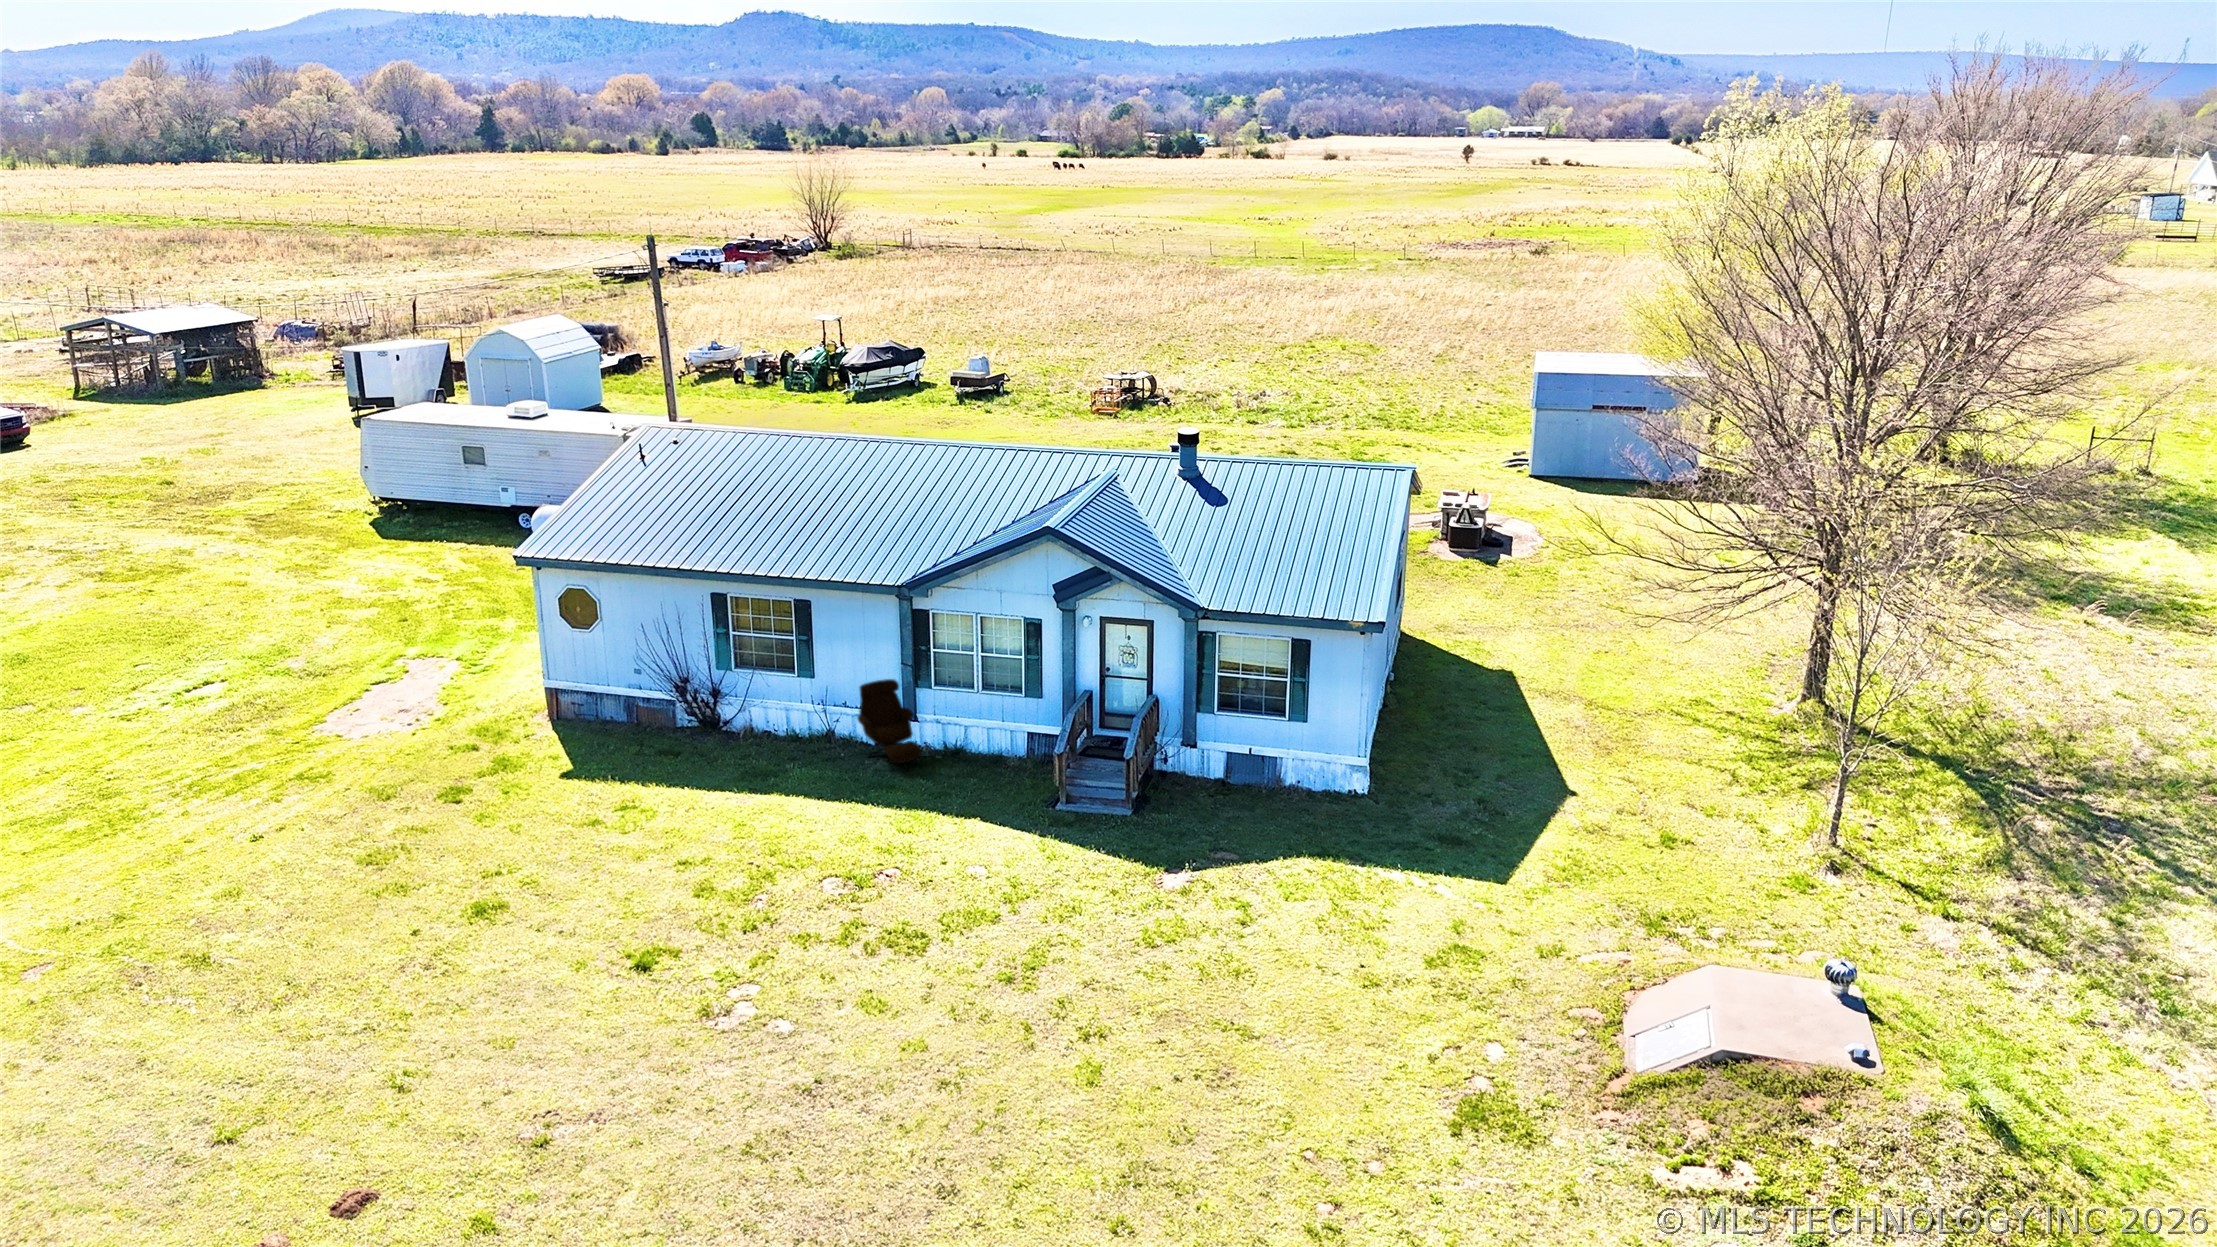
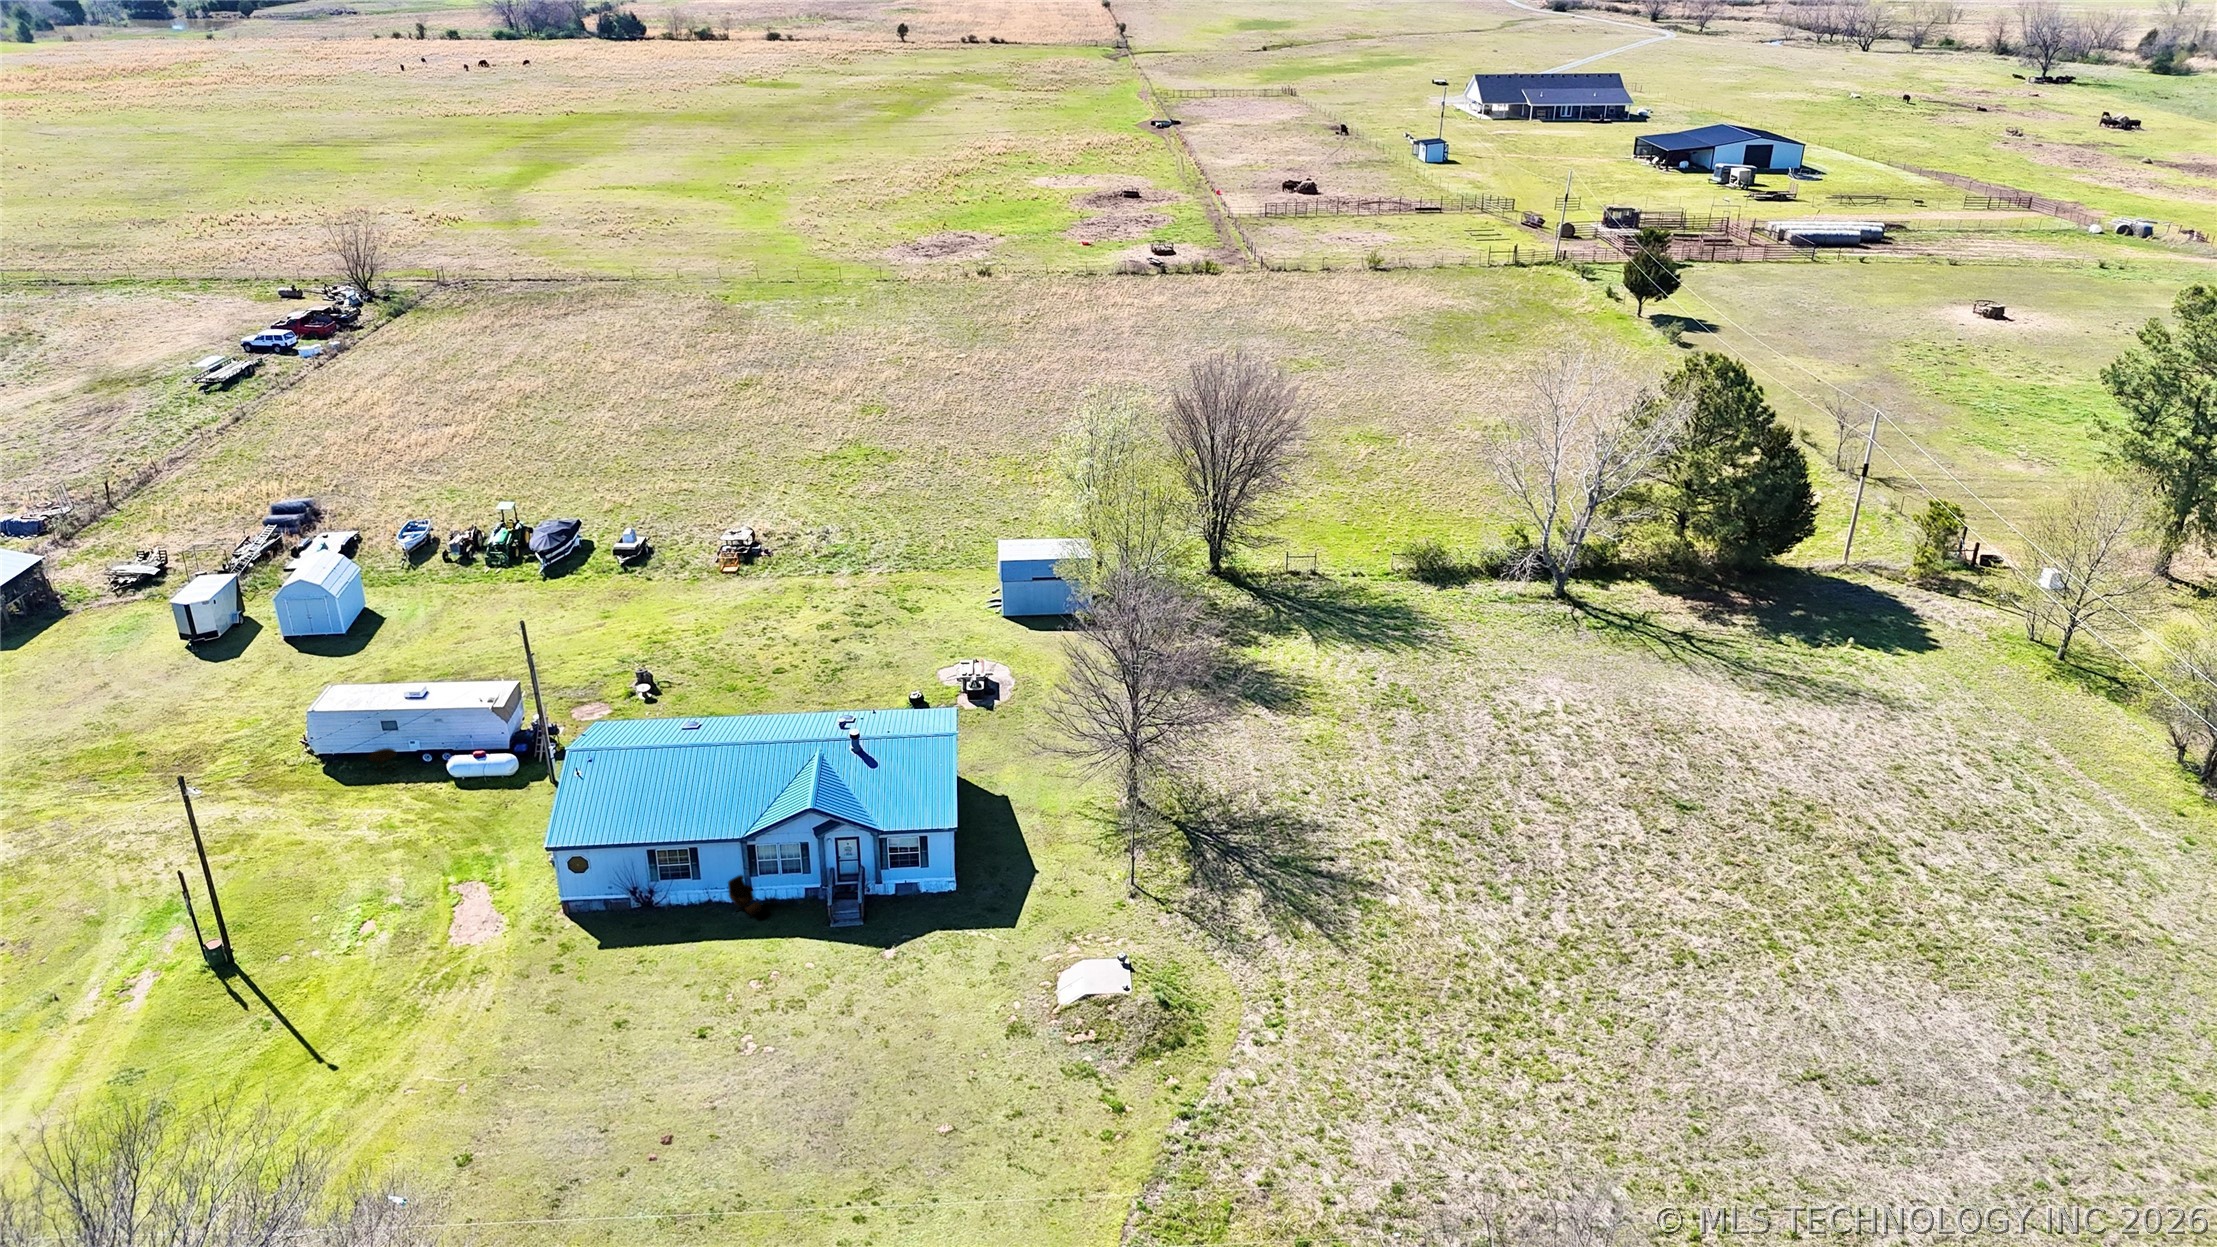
round table: none [427,492,472,528] -> present [368,748,396,770]

